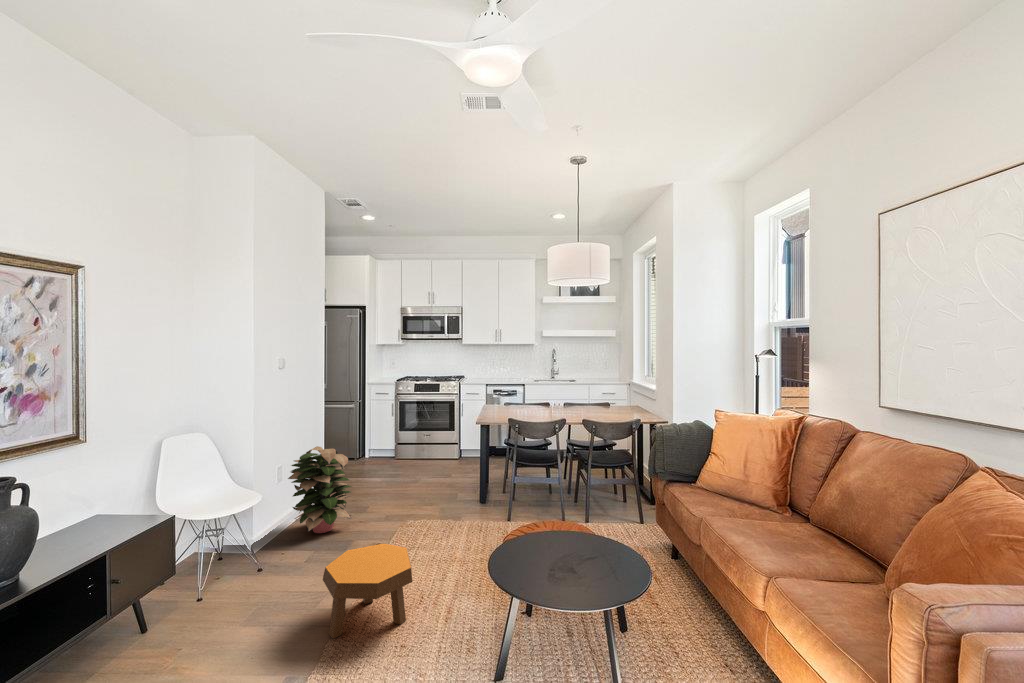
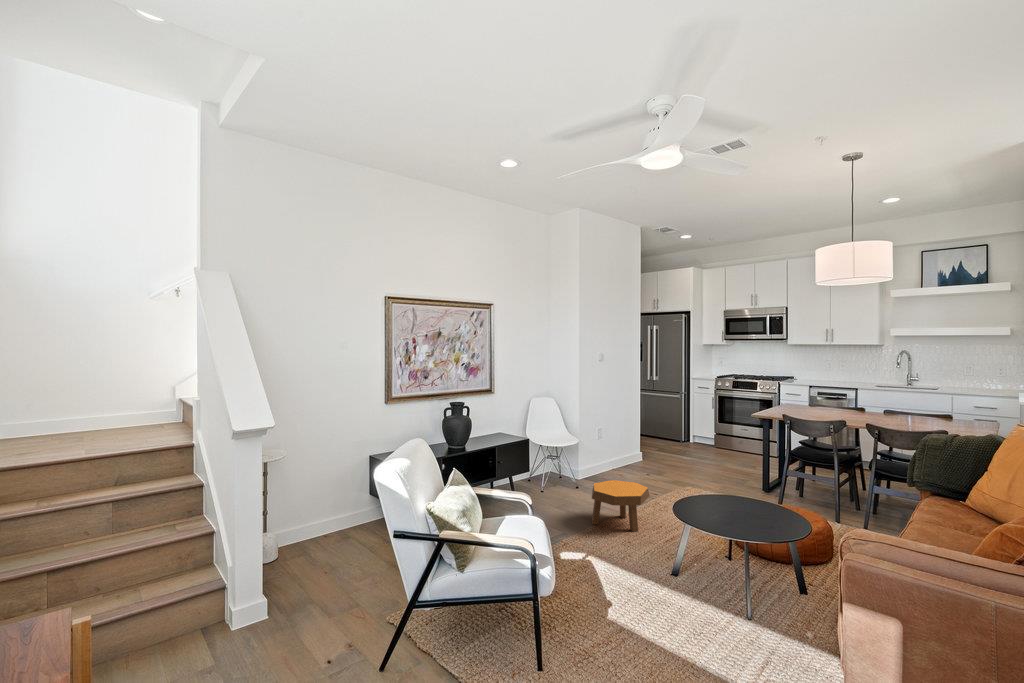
decorative plant: present [288,446,352,533] -> none [599,418,643,480]

